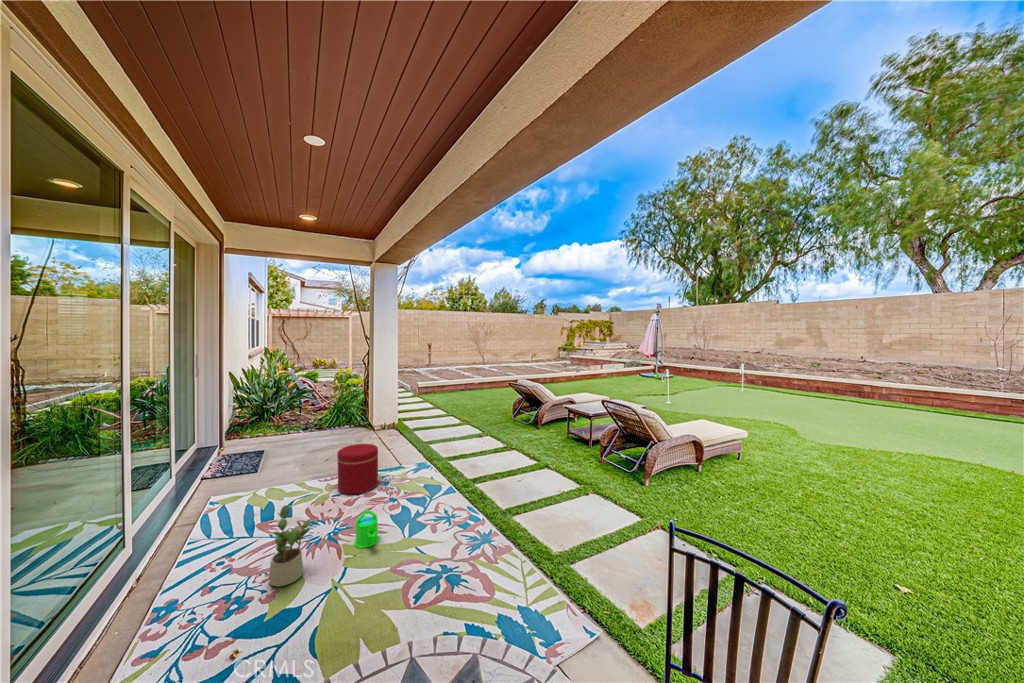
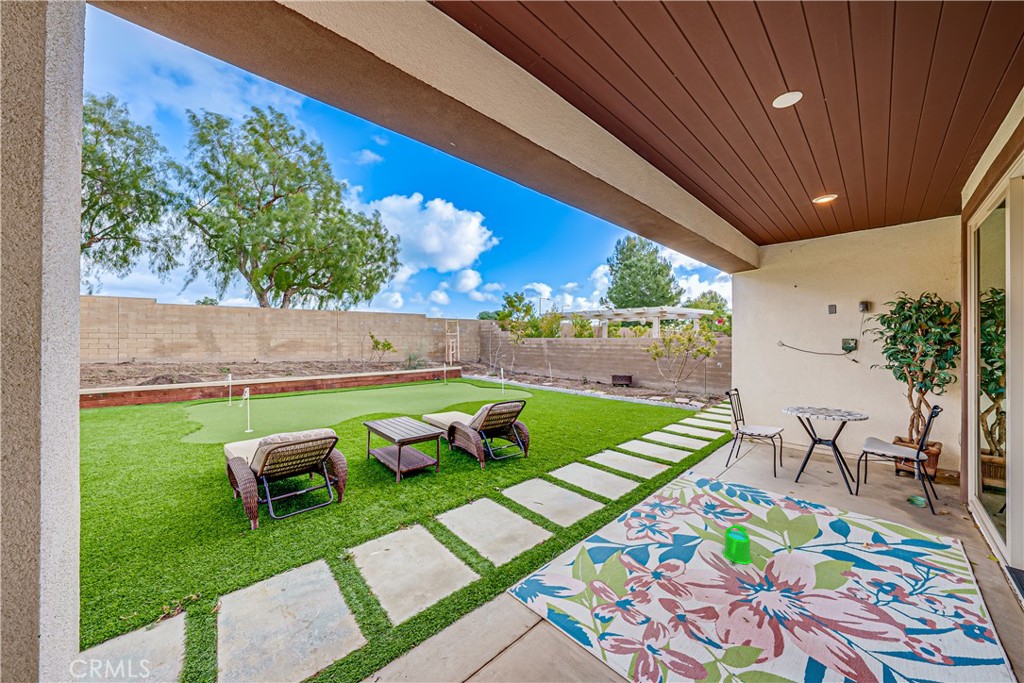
ottoman: present [337,444,378,494] -> none [628,545,703,662]
potted plant: present [269,505,312,586] -> none [804,507,853,590]

